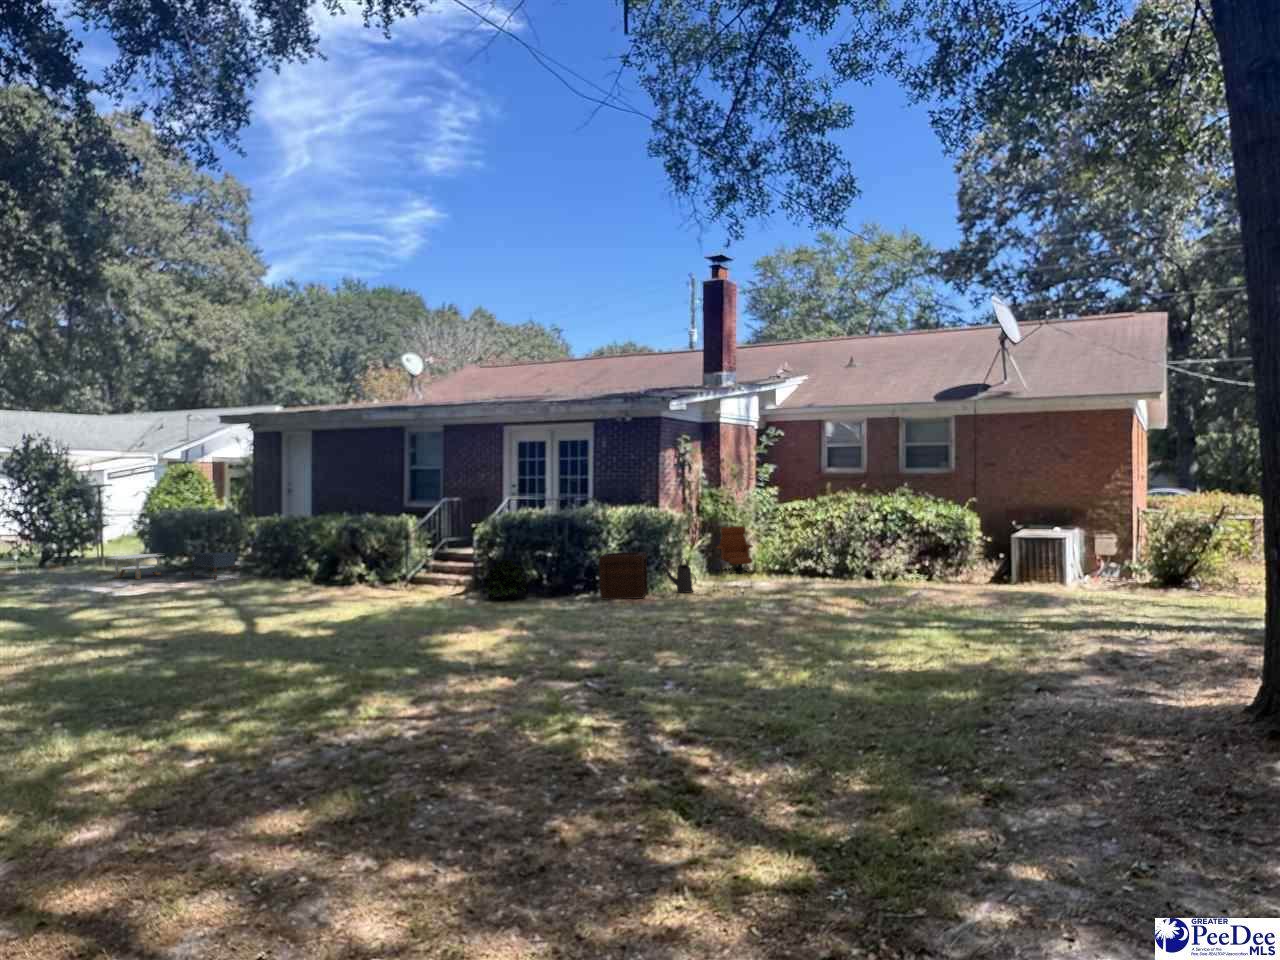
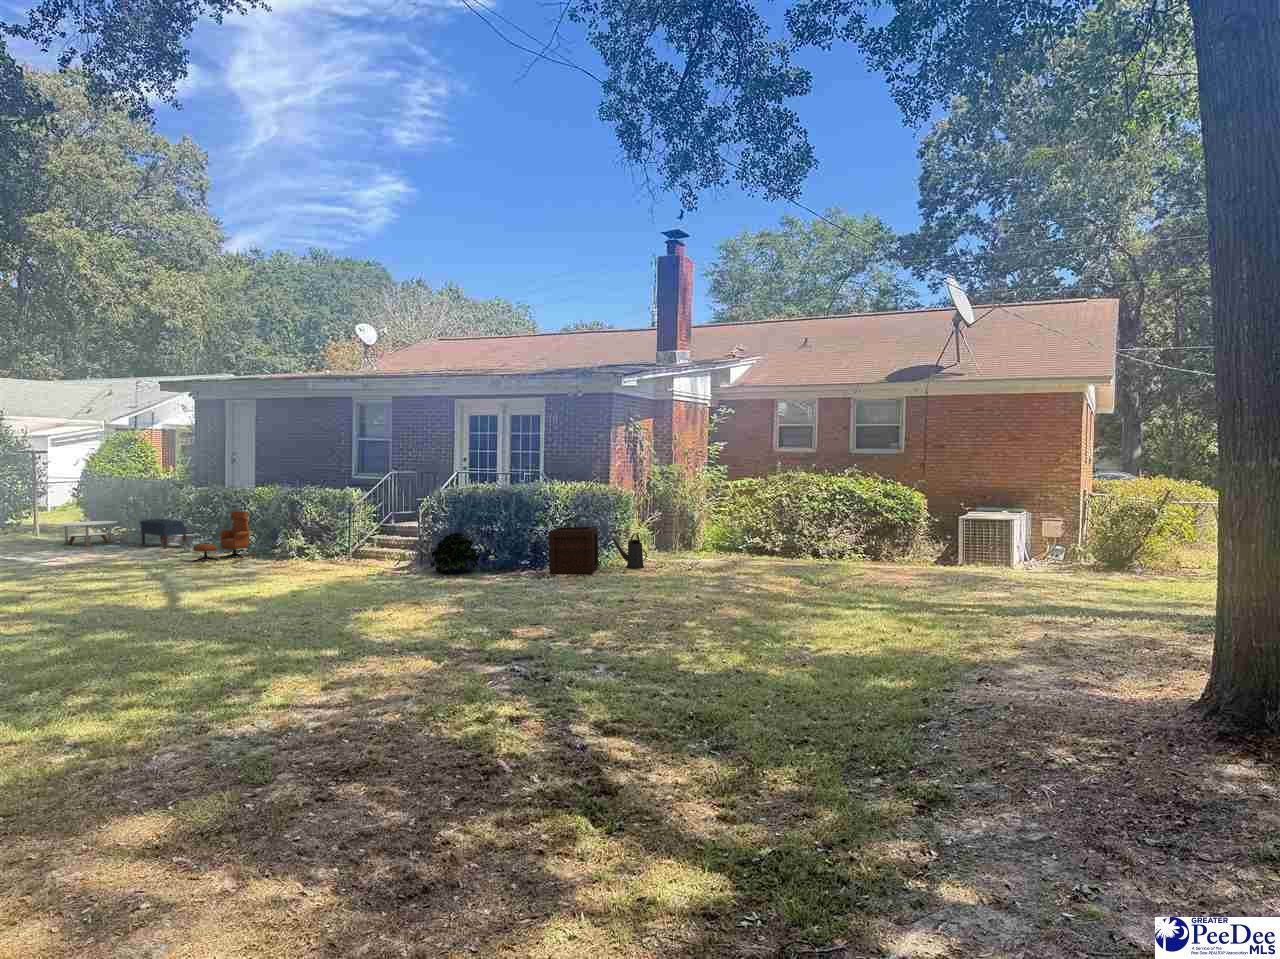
lounge chair: present [717,526,753,574] -> present [191,511,250,562]

